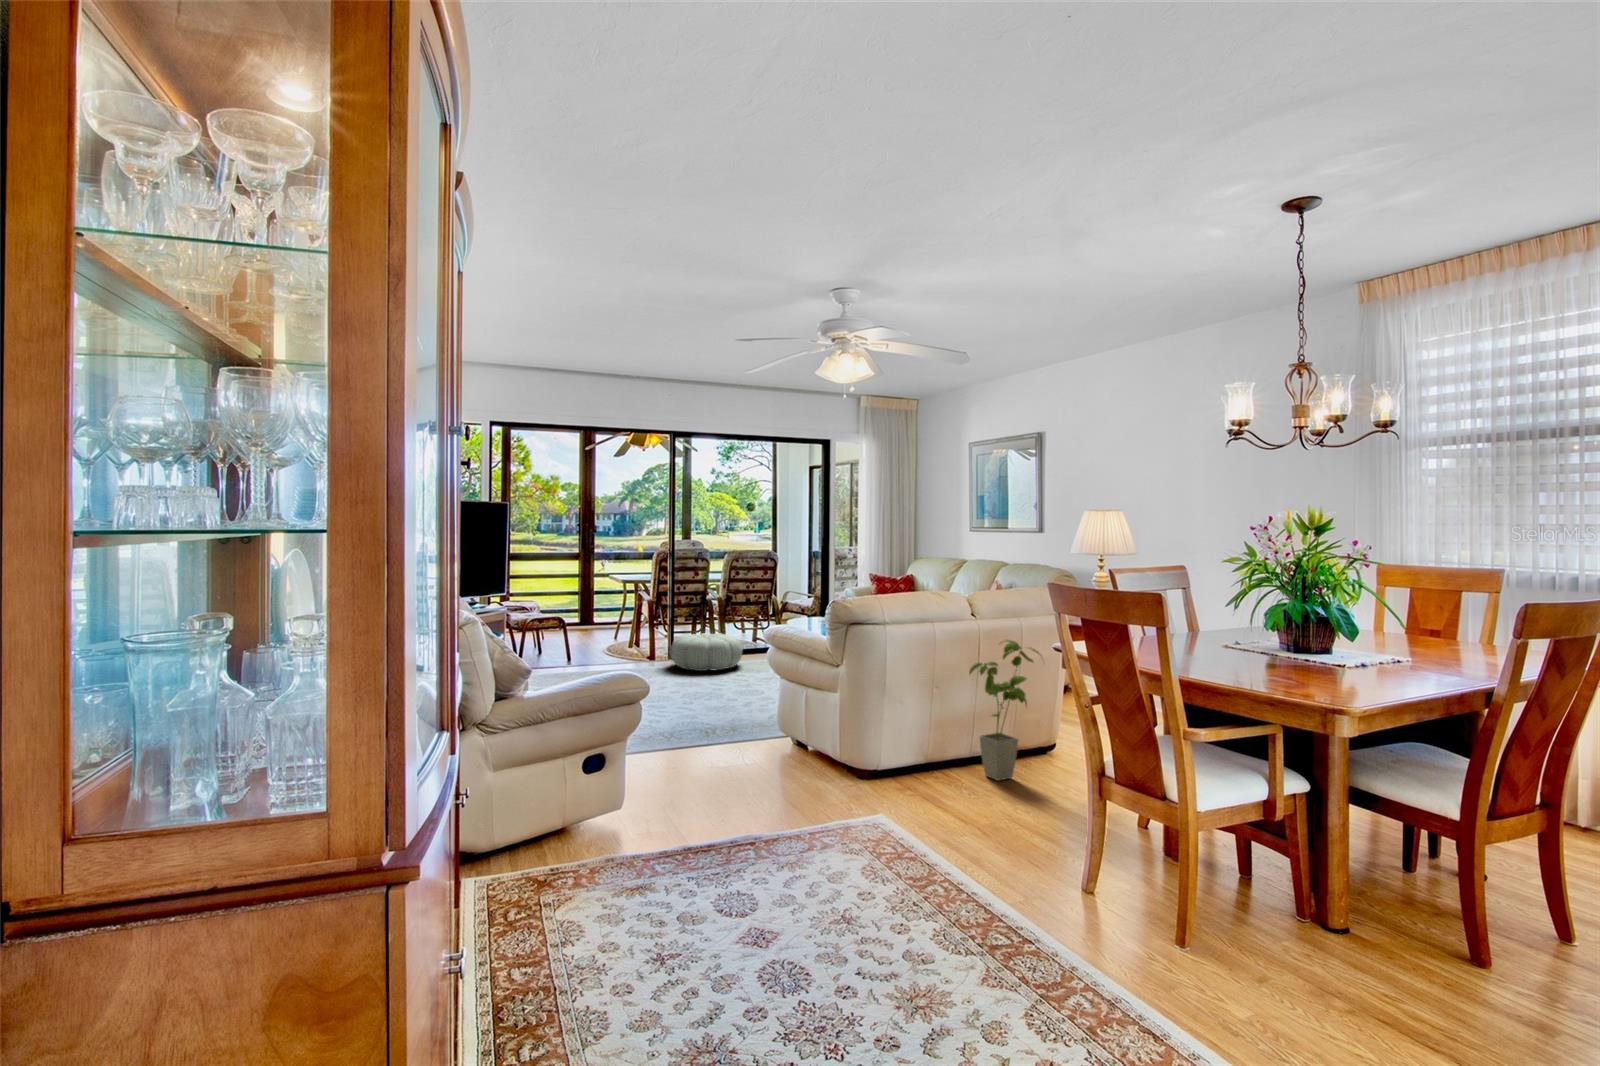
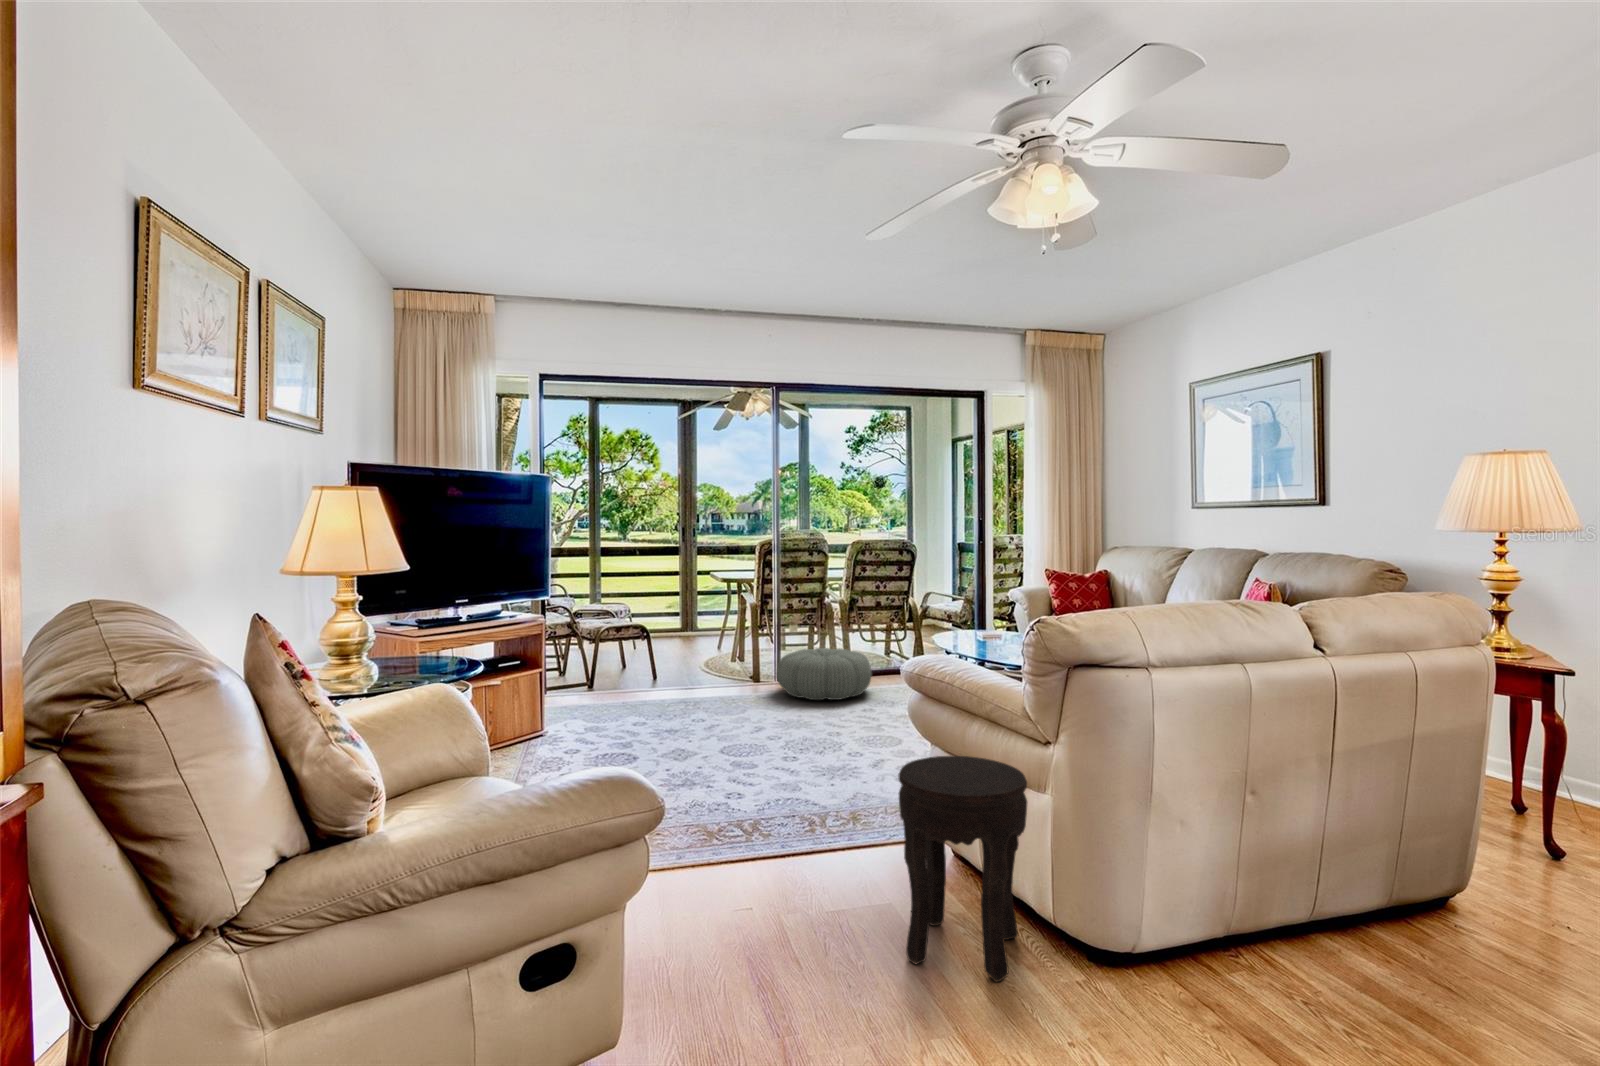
house plant: present [969,640,1040,780] -> none [1325,702,1518,997]
side table: none [761,677,827,786] -> present [899,756,1027,982]

